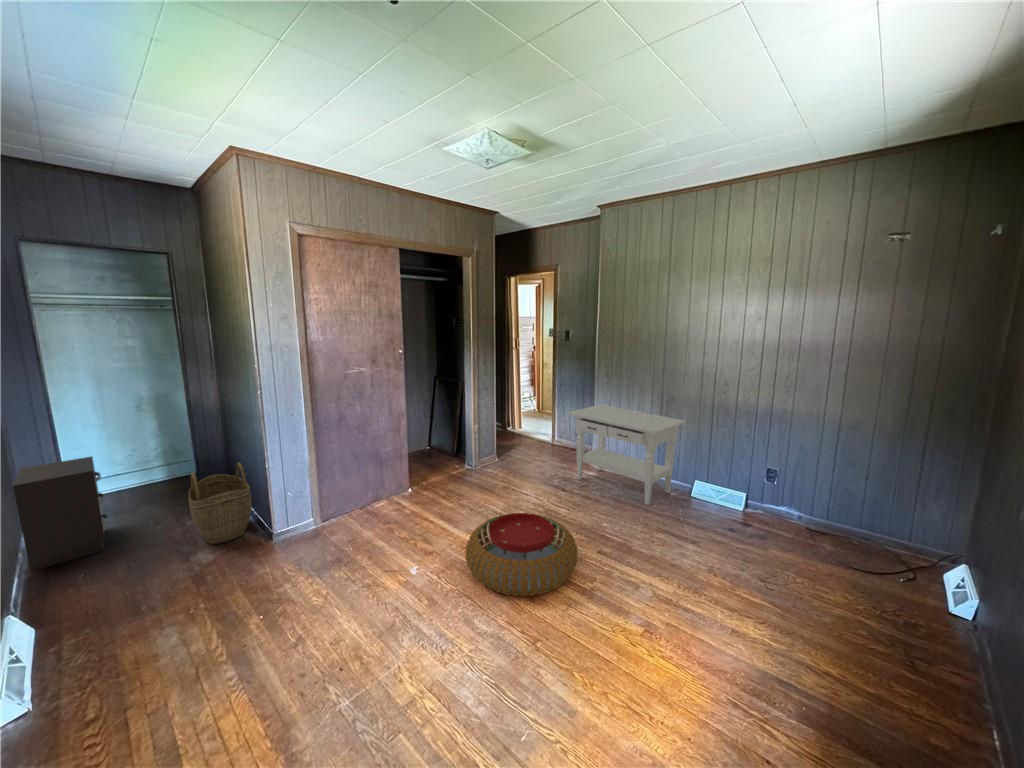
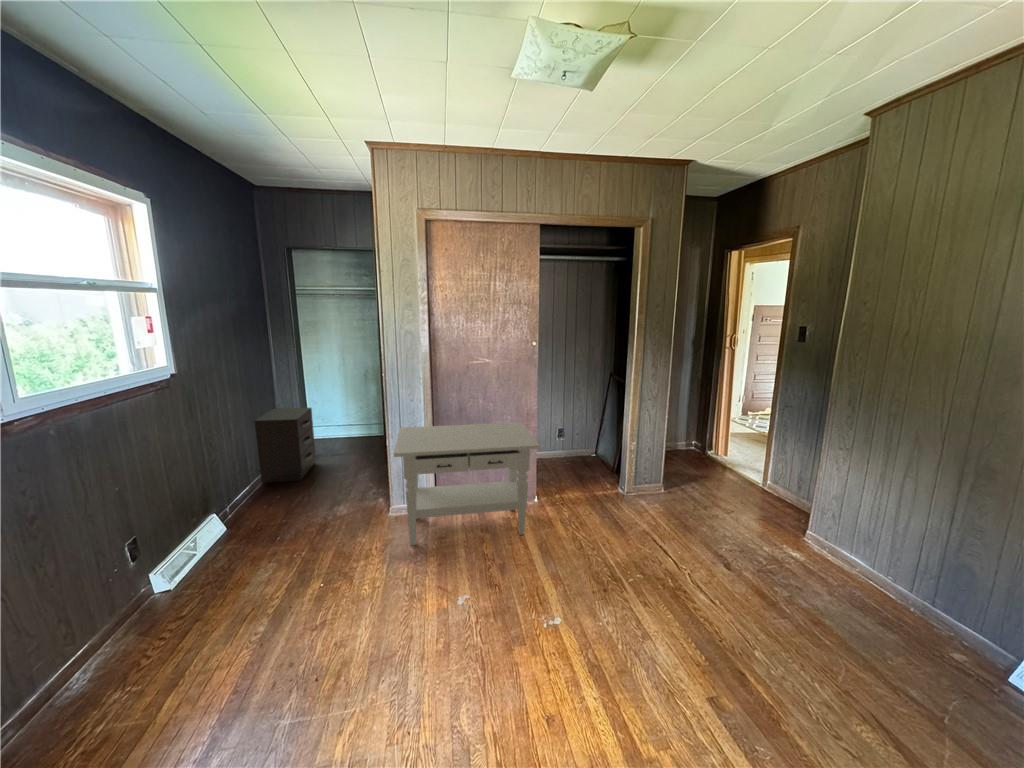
side table: present [568,405,686,505] -> present [394,422,540,546]
woven basket: present [189,463,252,544] -> none [341,434,389,501]
pouf: present [466,513,578,596] -> none [501,574,663,724]

